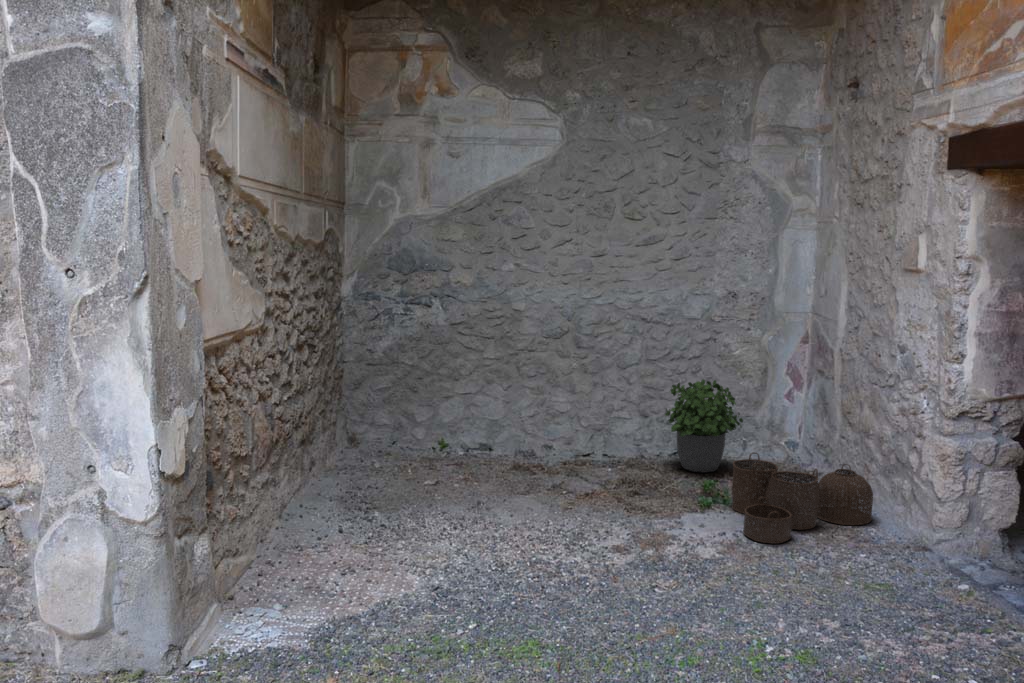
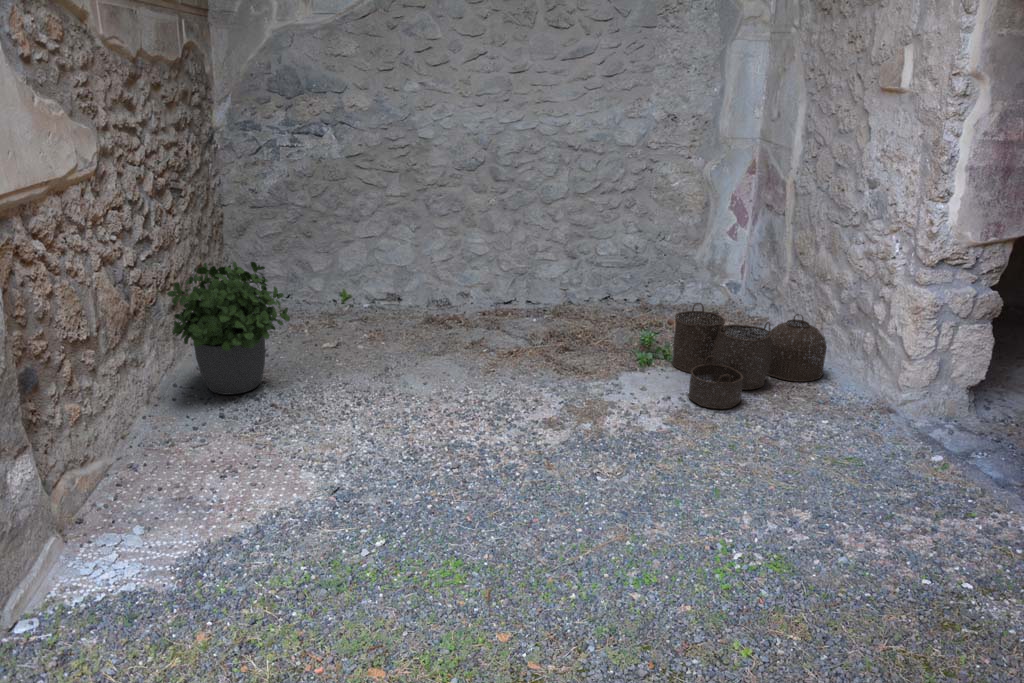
potted plant: present [665,380,743,472] -> present [167,262,290,395]

